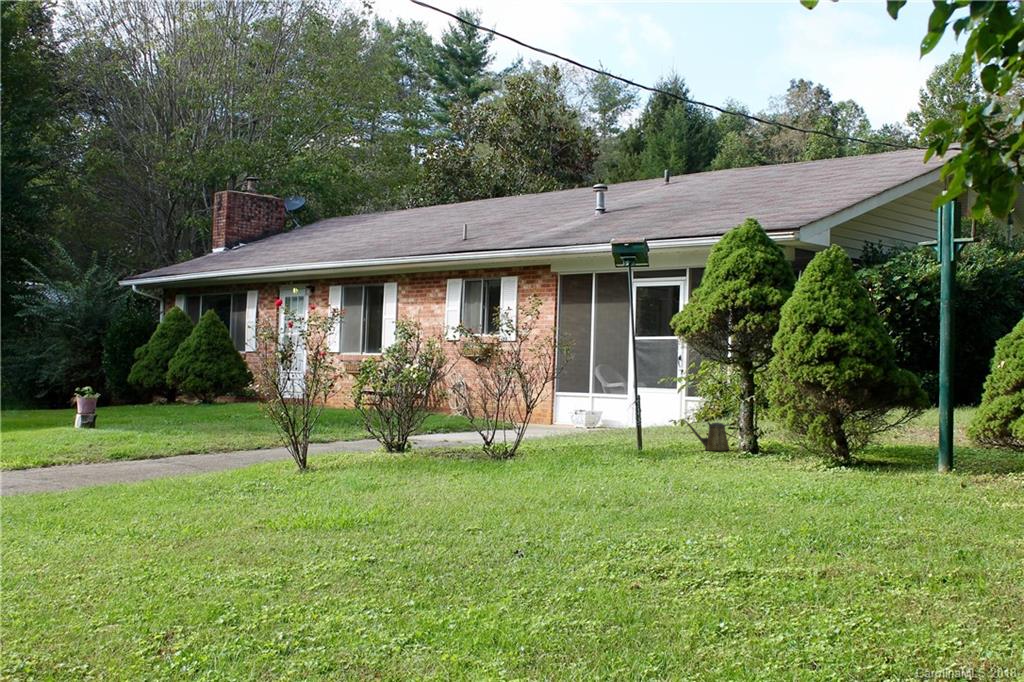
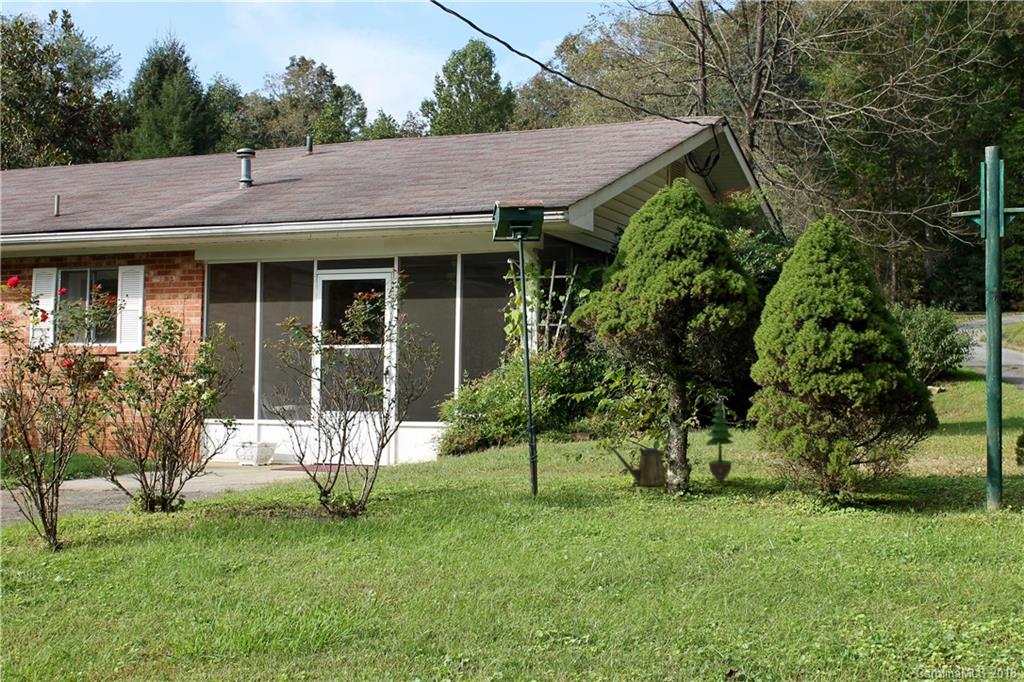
potted tree: none [759,389,782,450] -> present [706,403,733,481]

